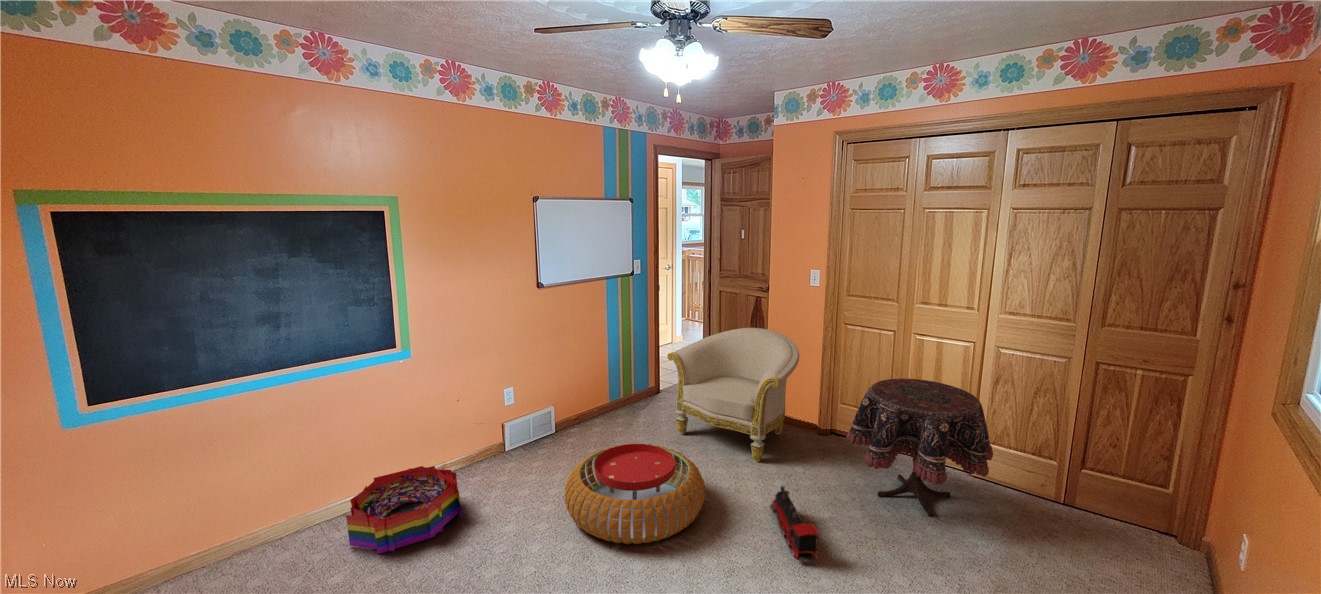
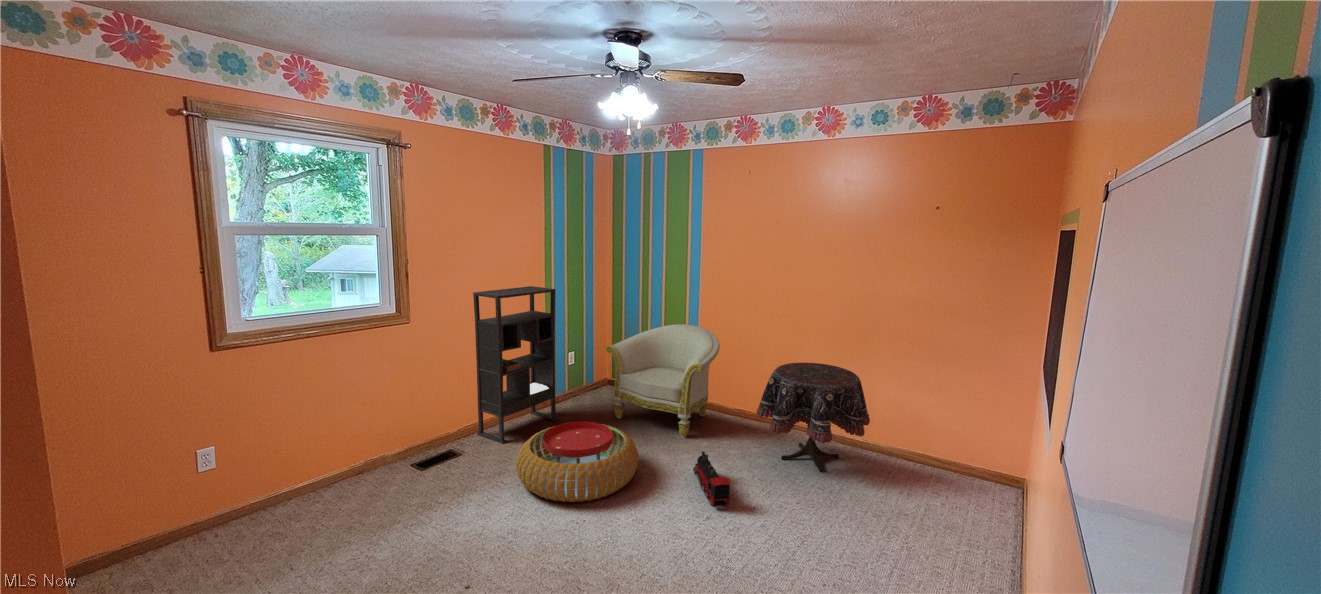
bookshelf: none [519,285,614,463] -> present [473,286,558,444]
storage bin: present [346,466,462,554] -> none [316,446,423,520]

